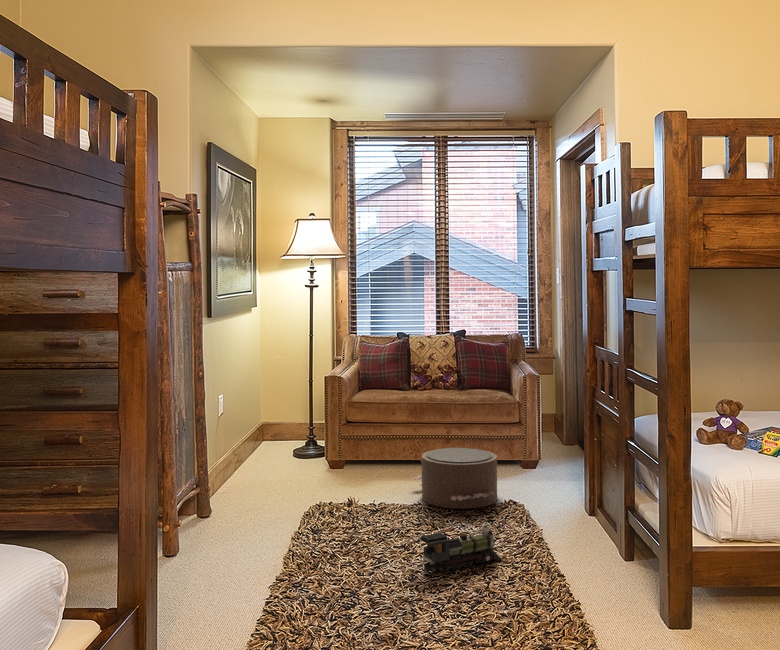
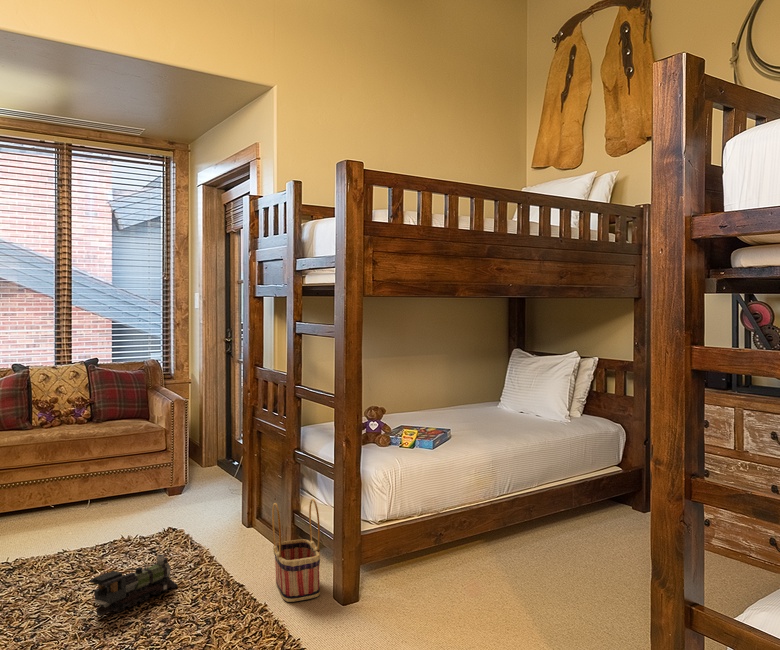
pouf: present [414,448,497,509] -> none [52,482,154,549]
basket: none [596,496,644,607] -> present [272,499,320,602]

